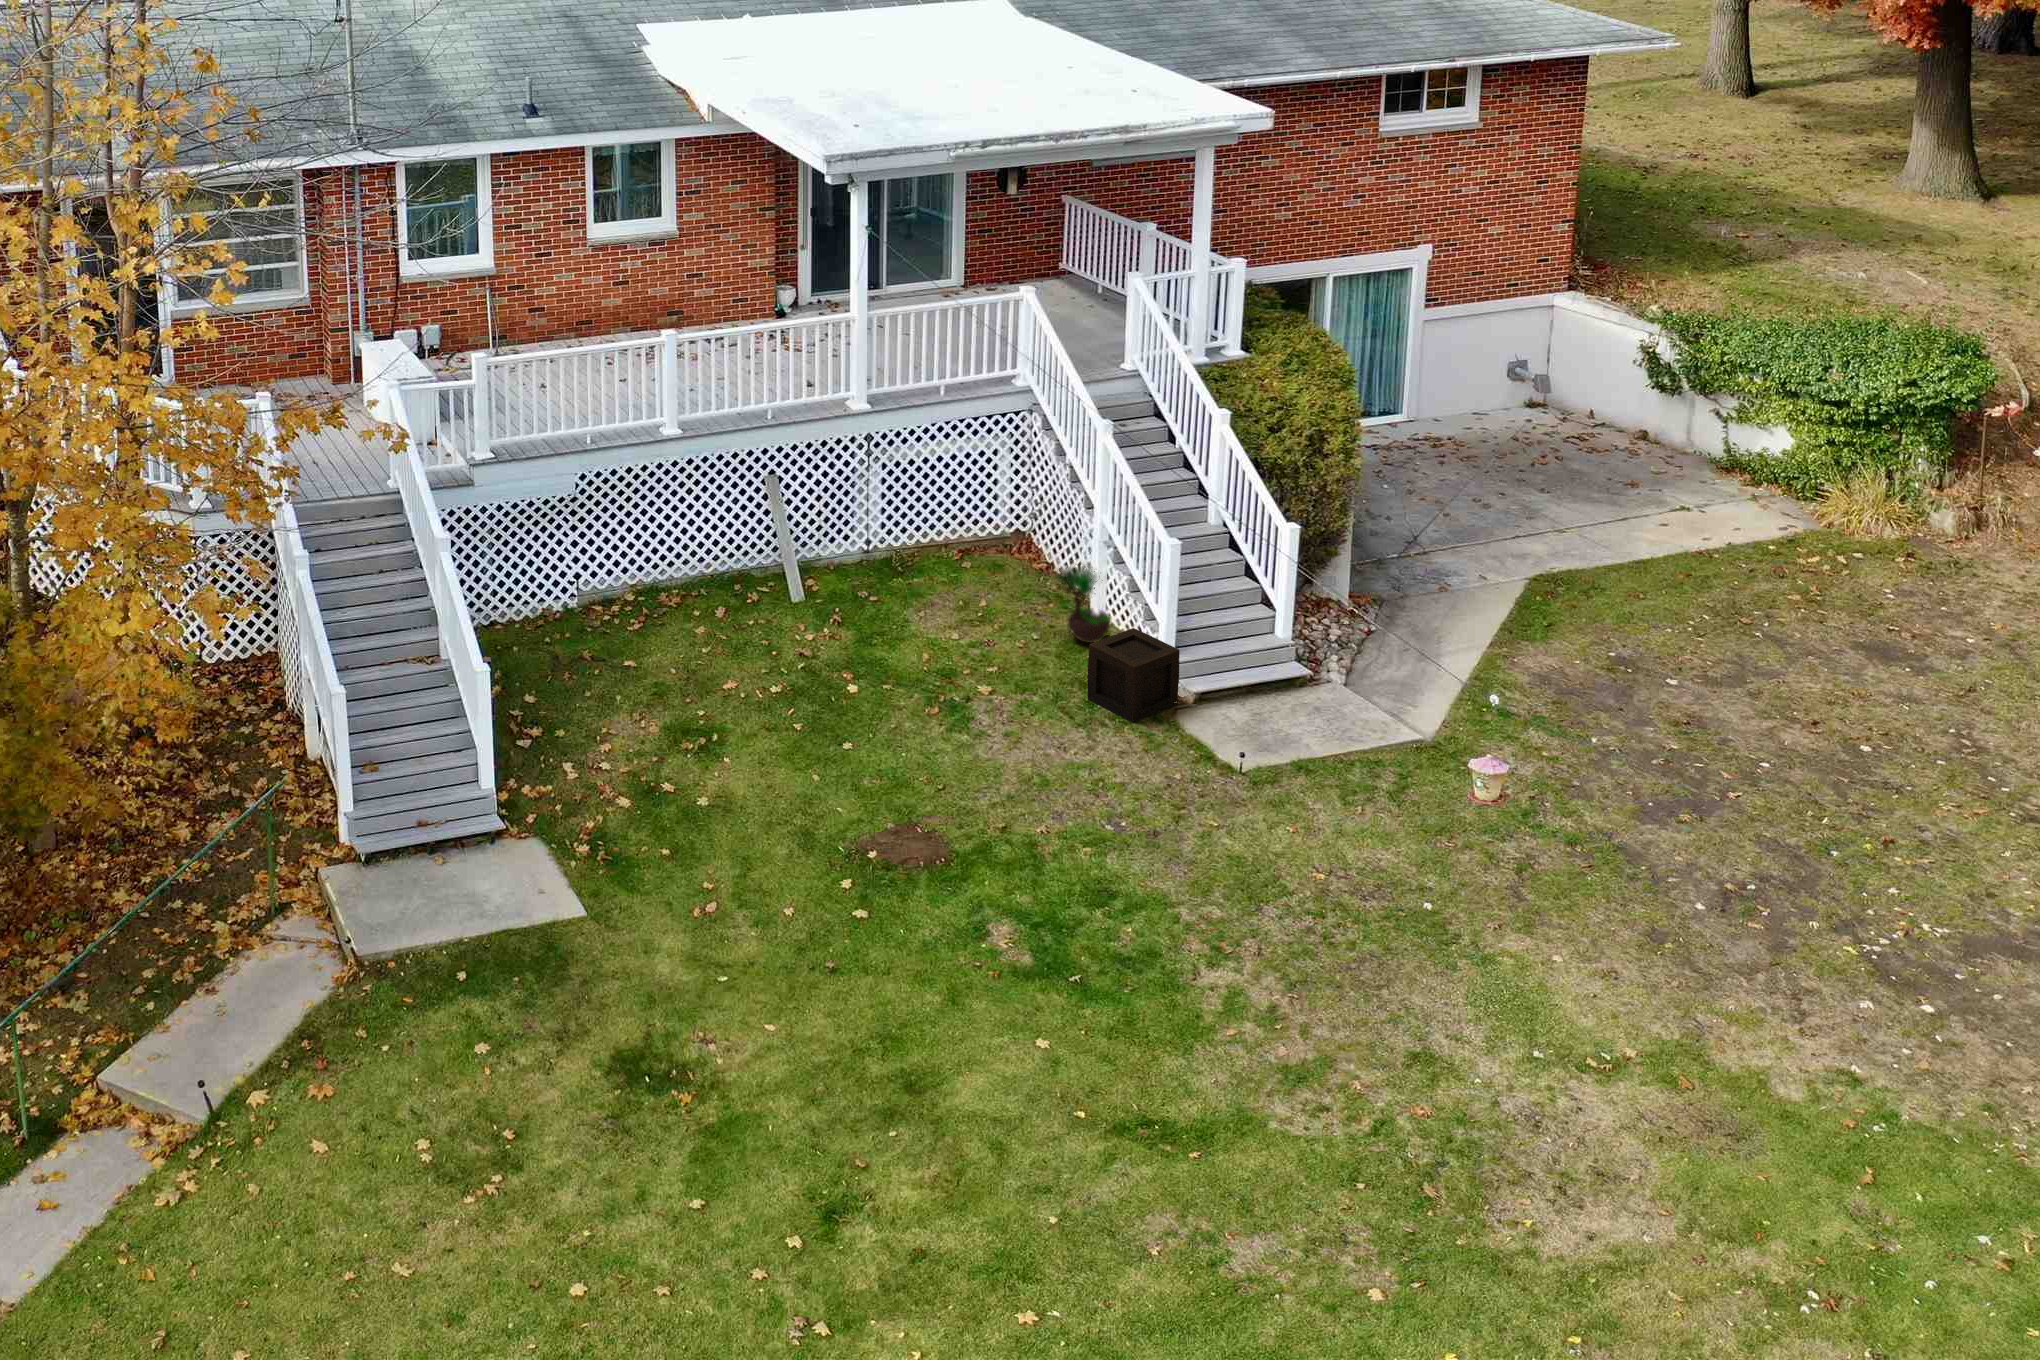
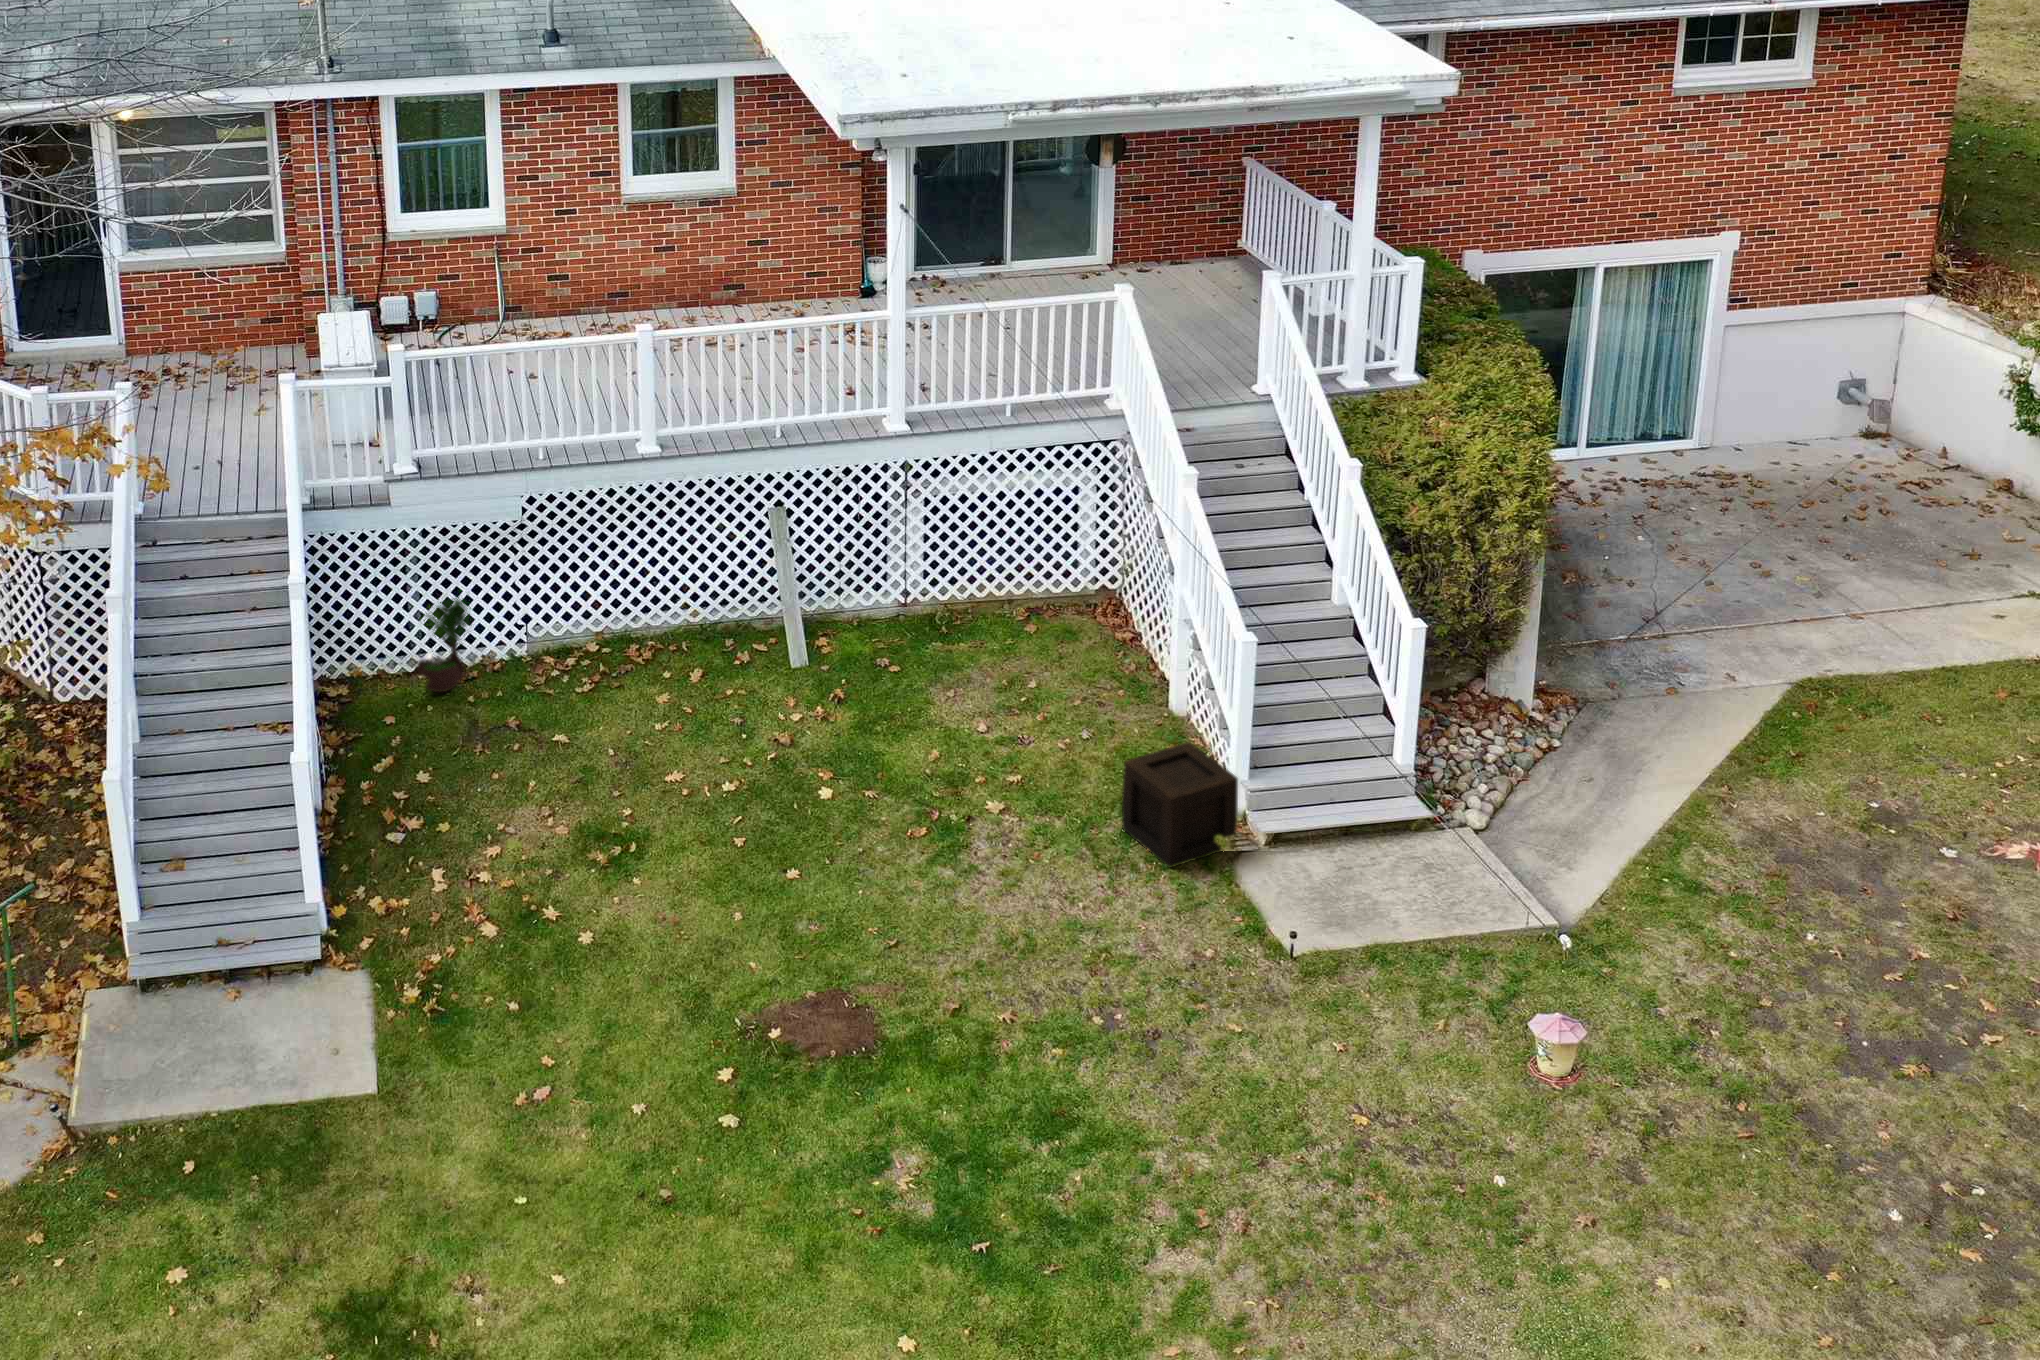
potted tree: present [1052,564,1110,643] -> present [417,597,472,692]

